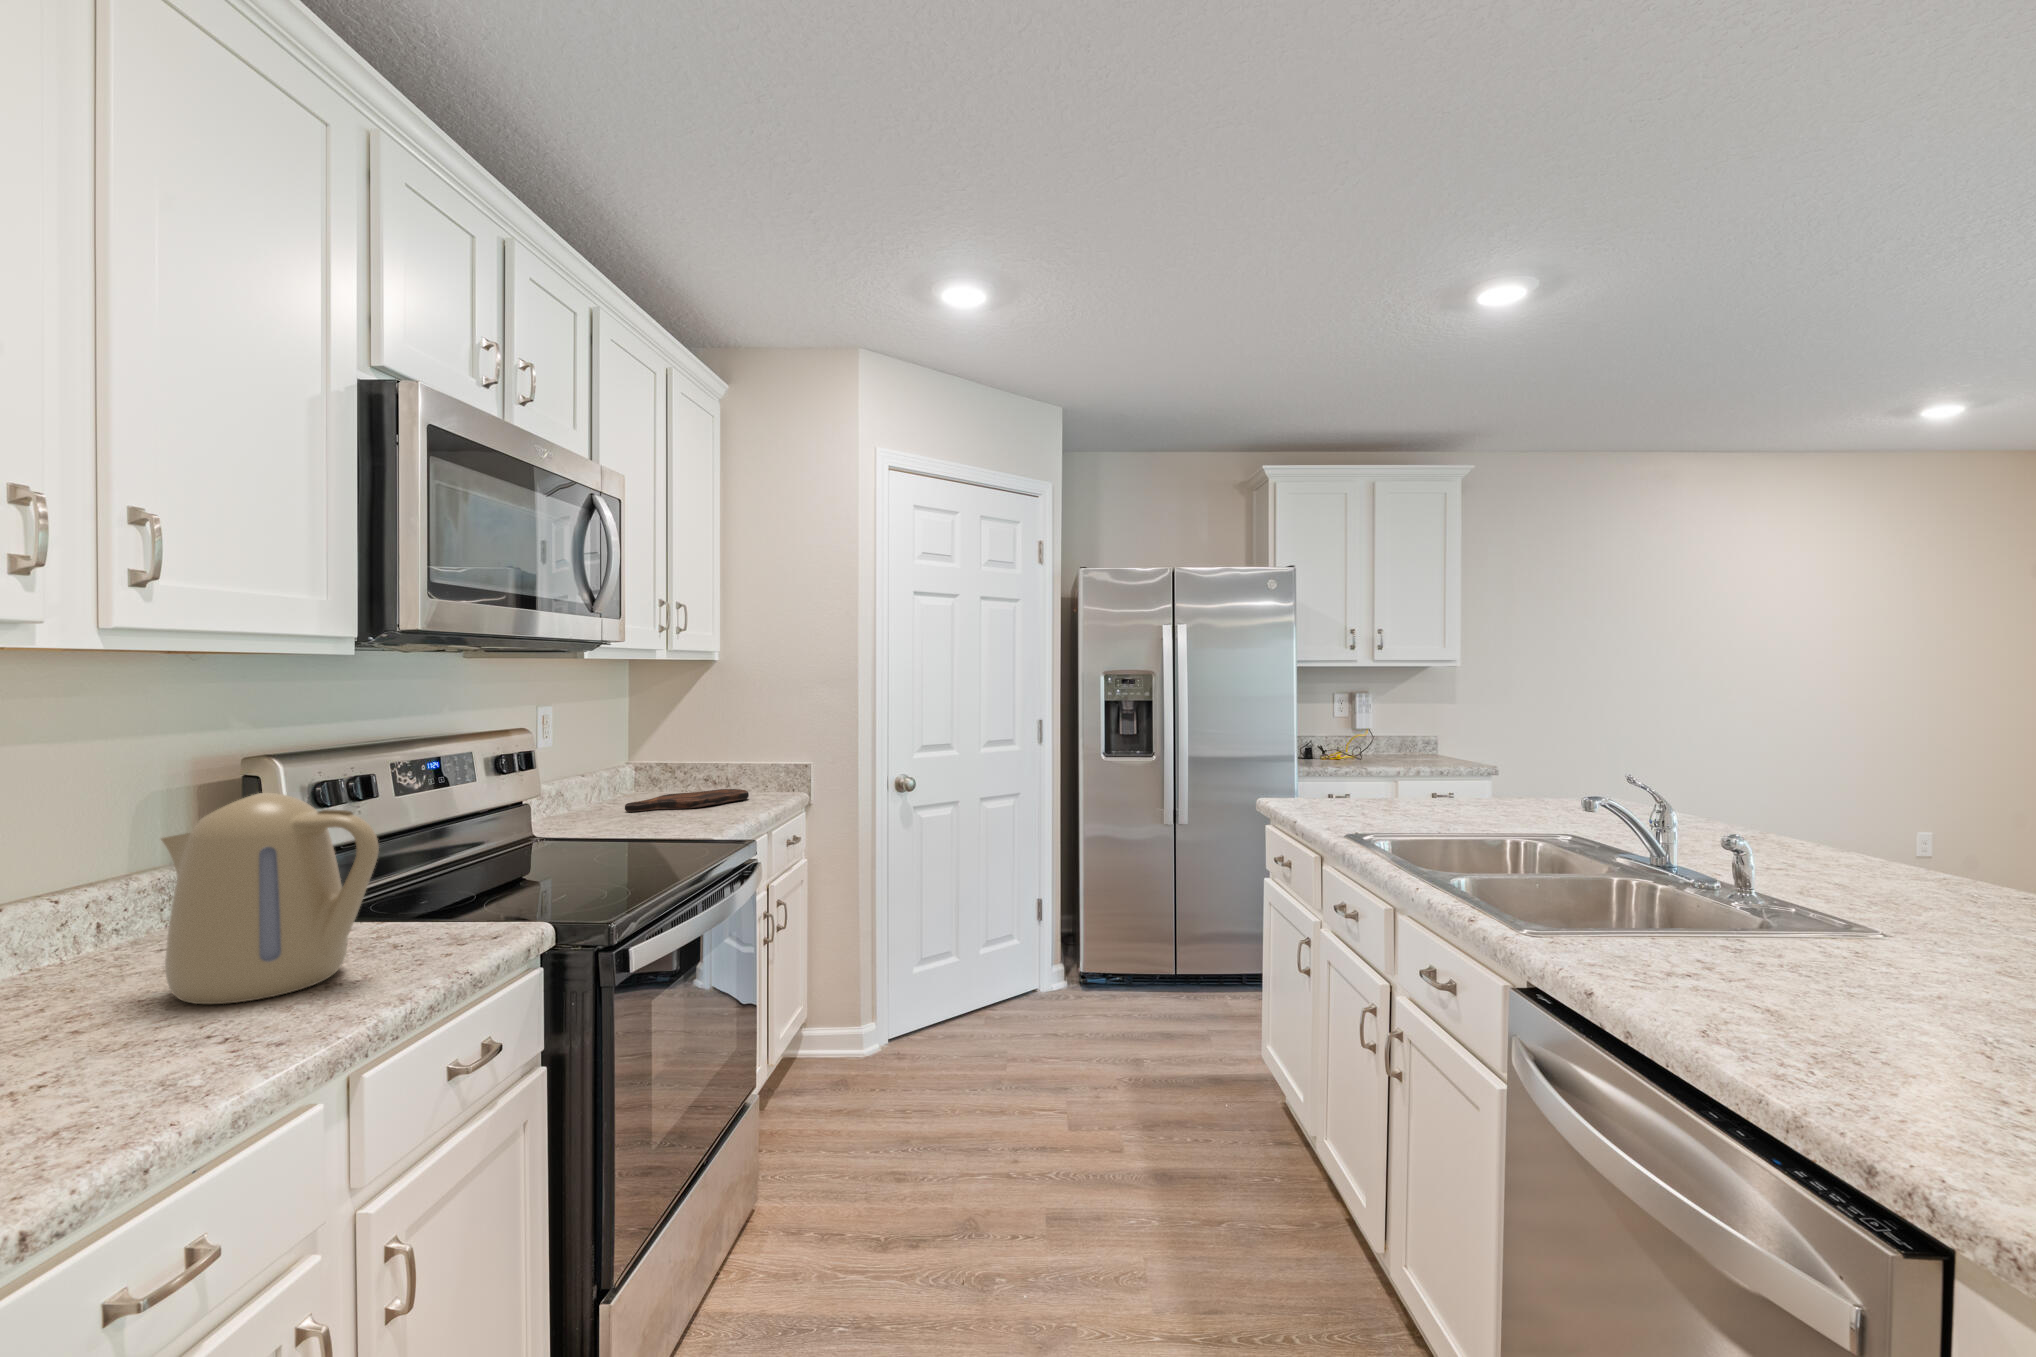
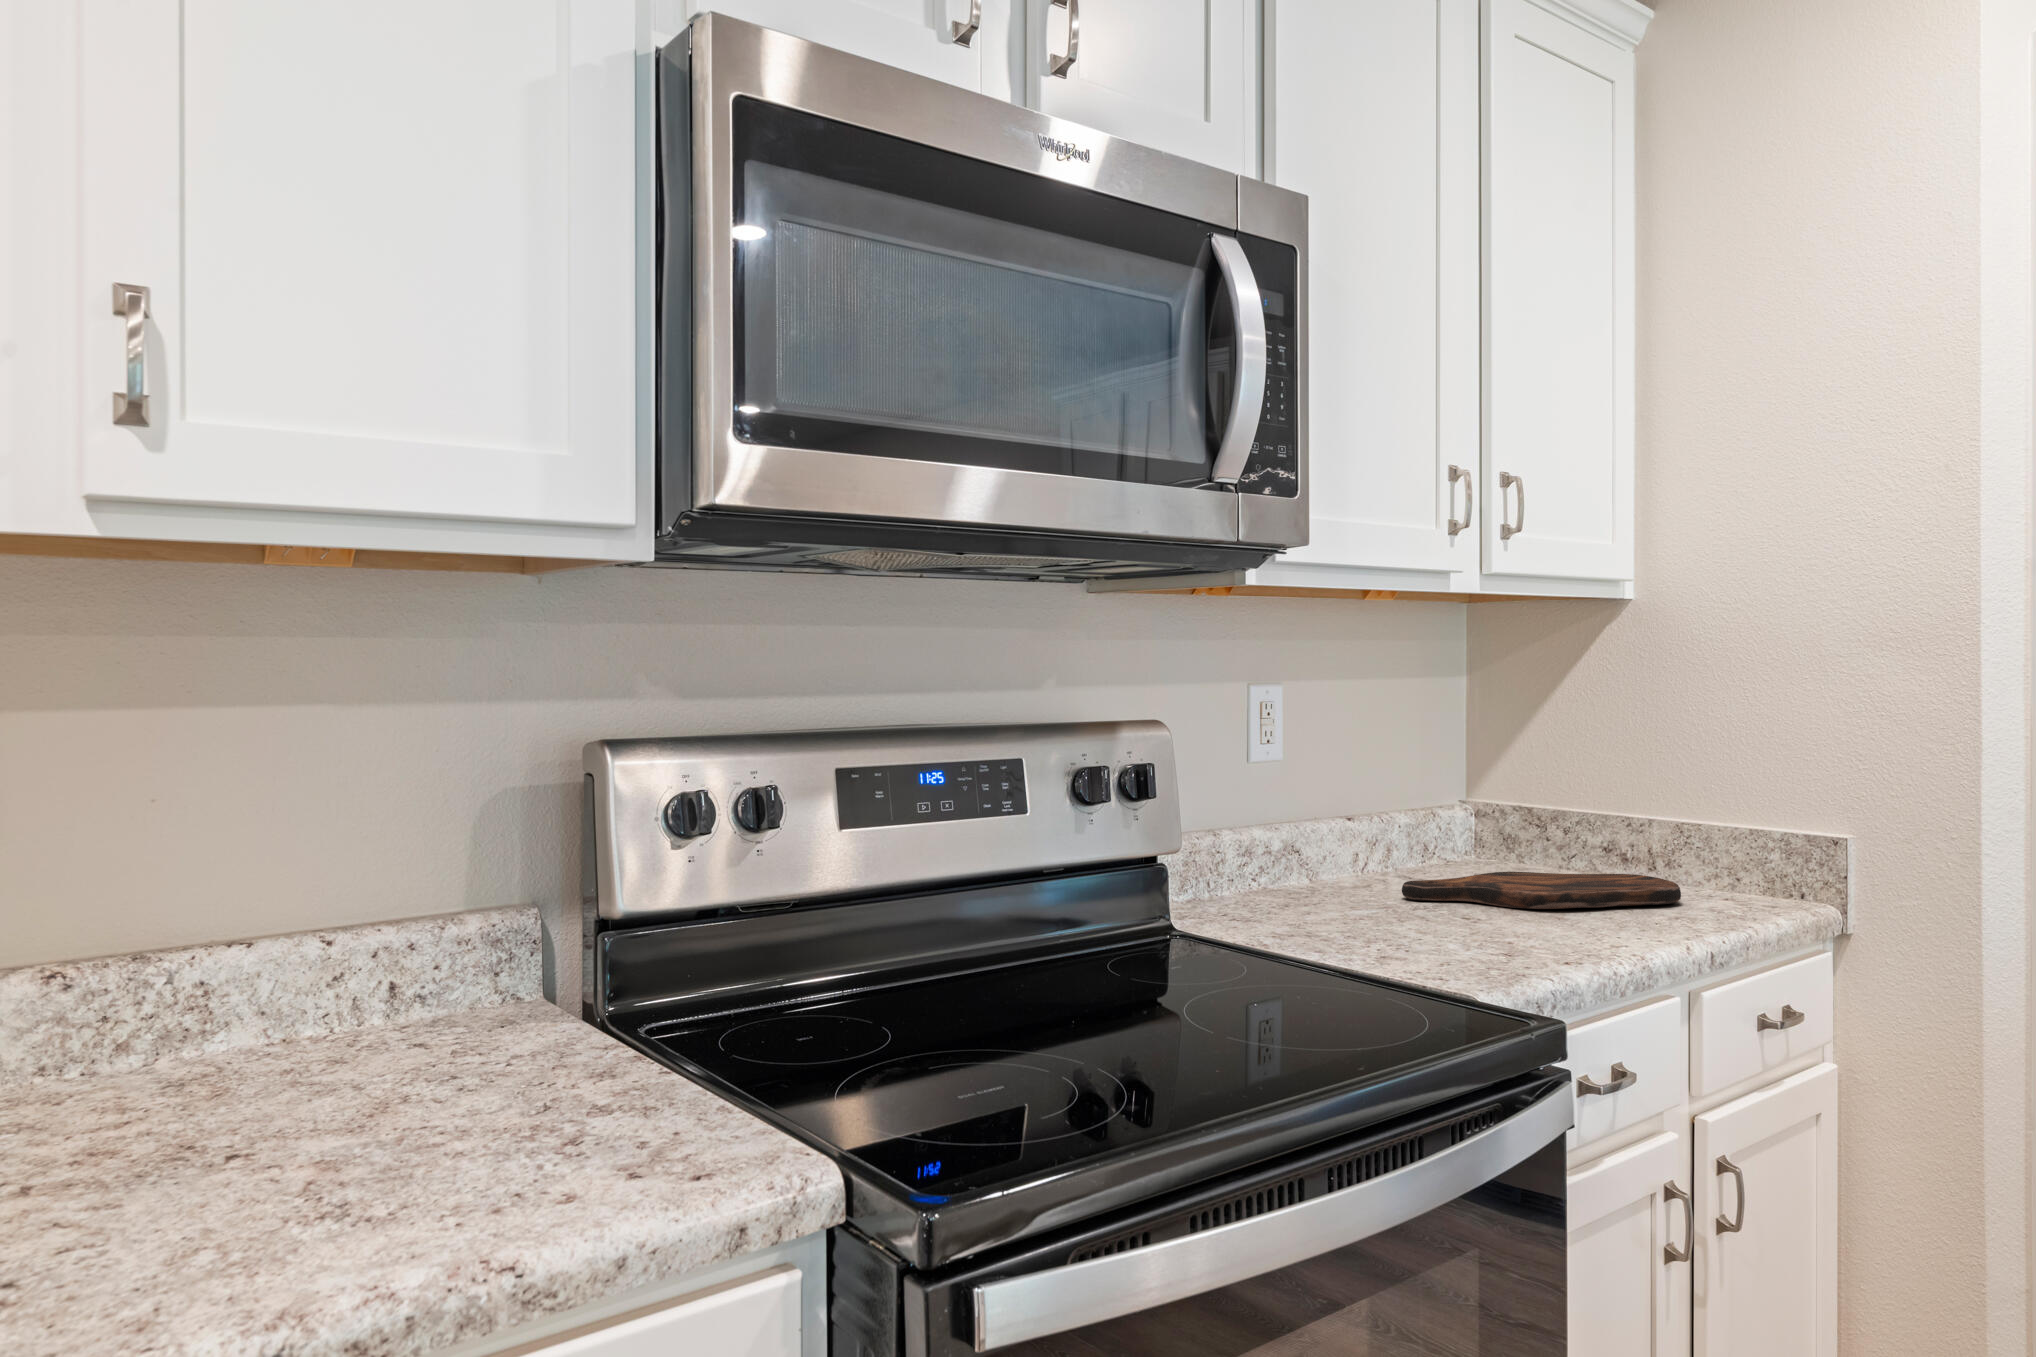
kettle: present [161,793,379,1004] -> none [164,809,454,1206]

